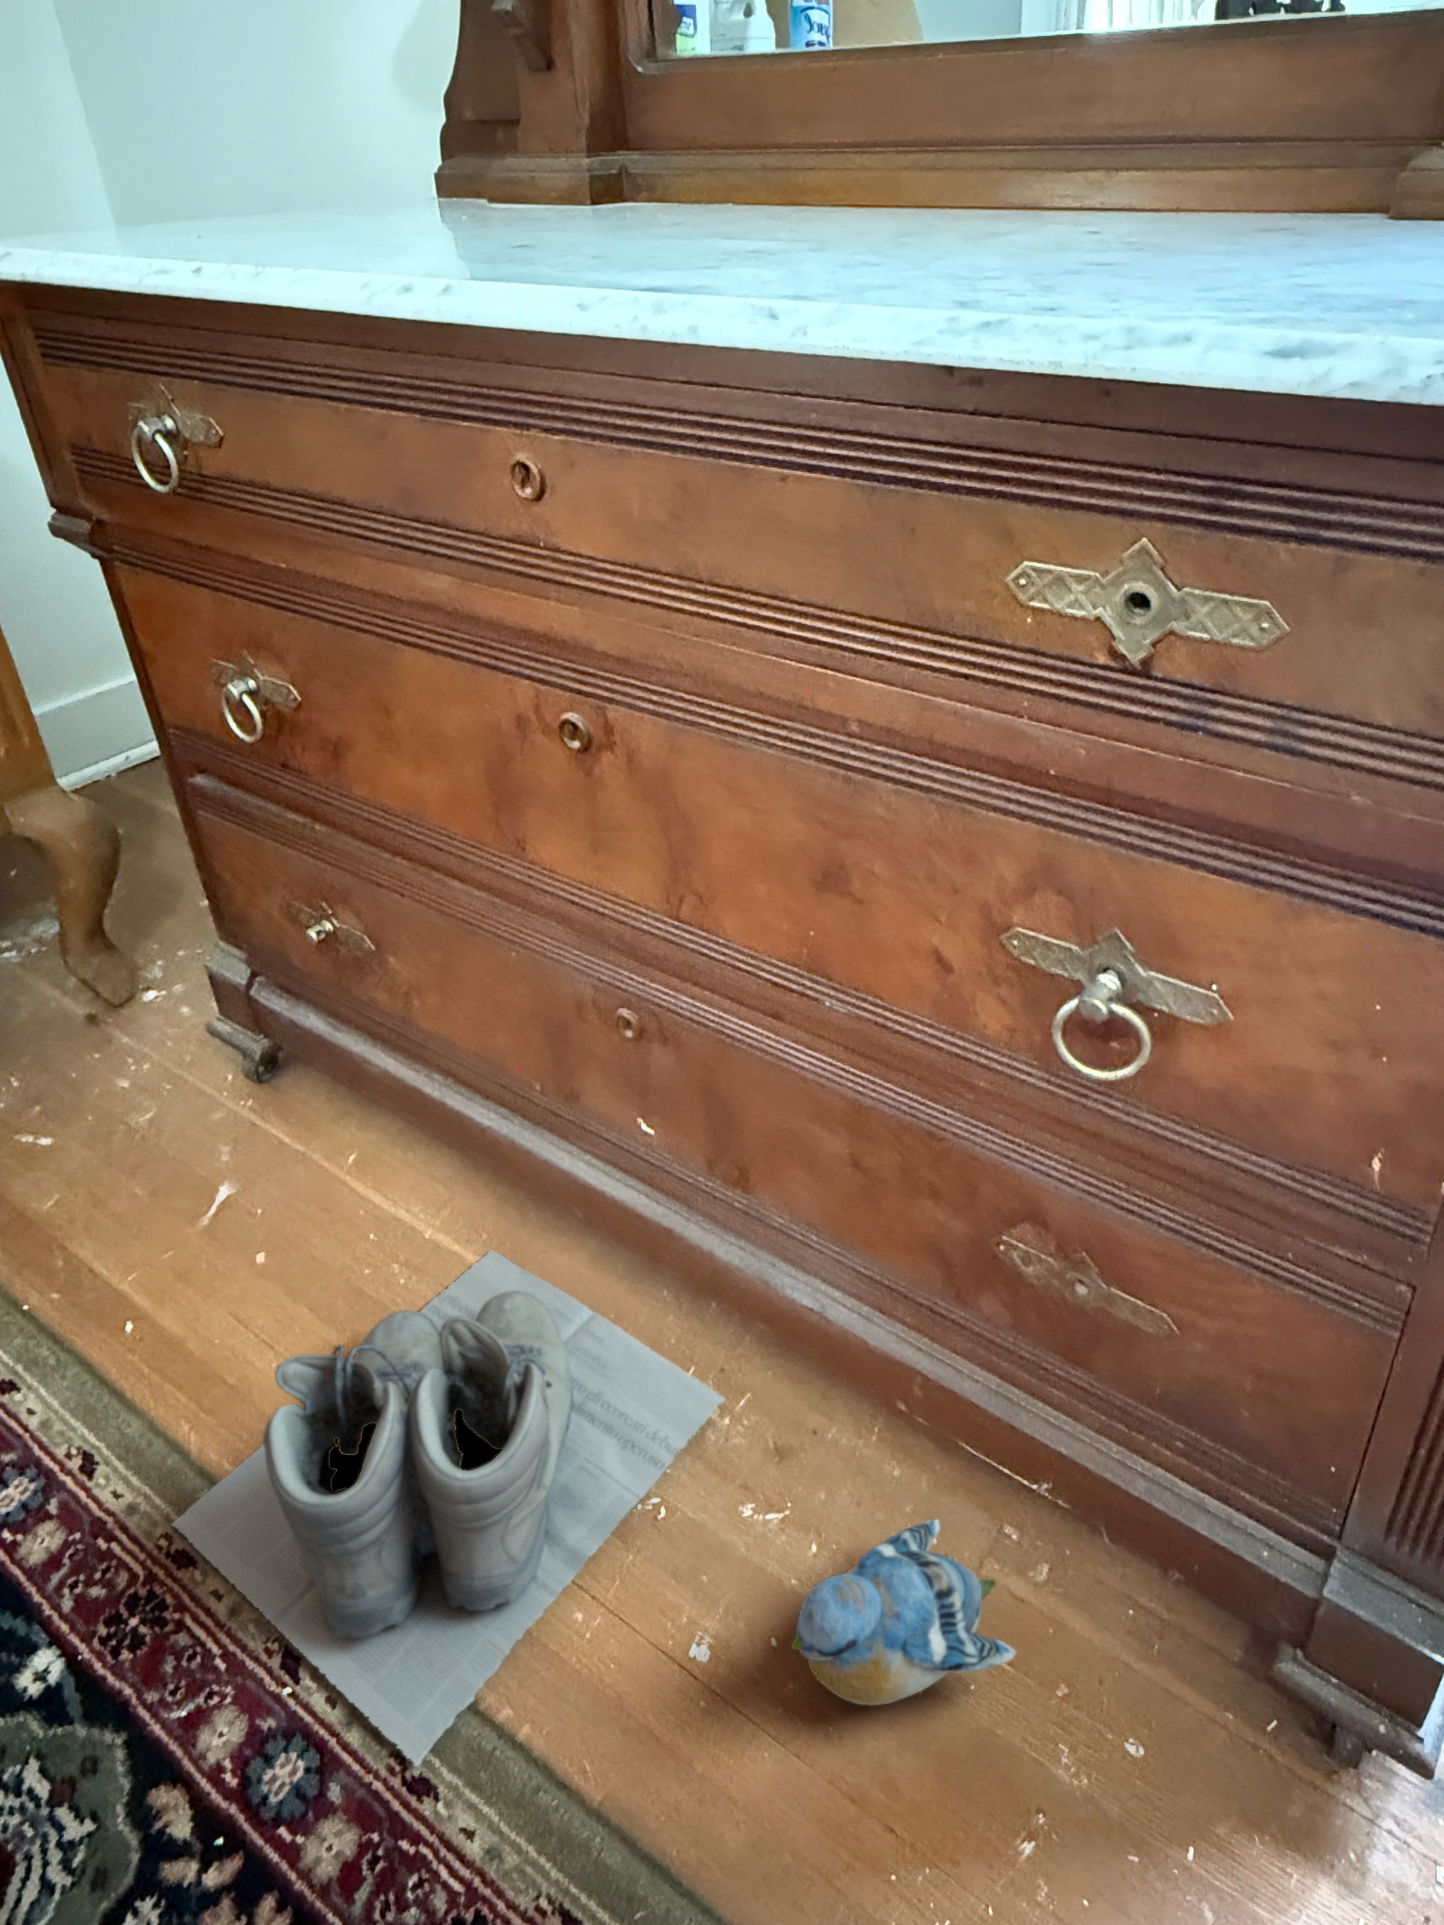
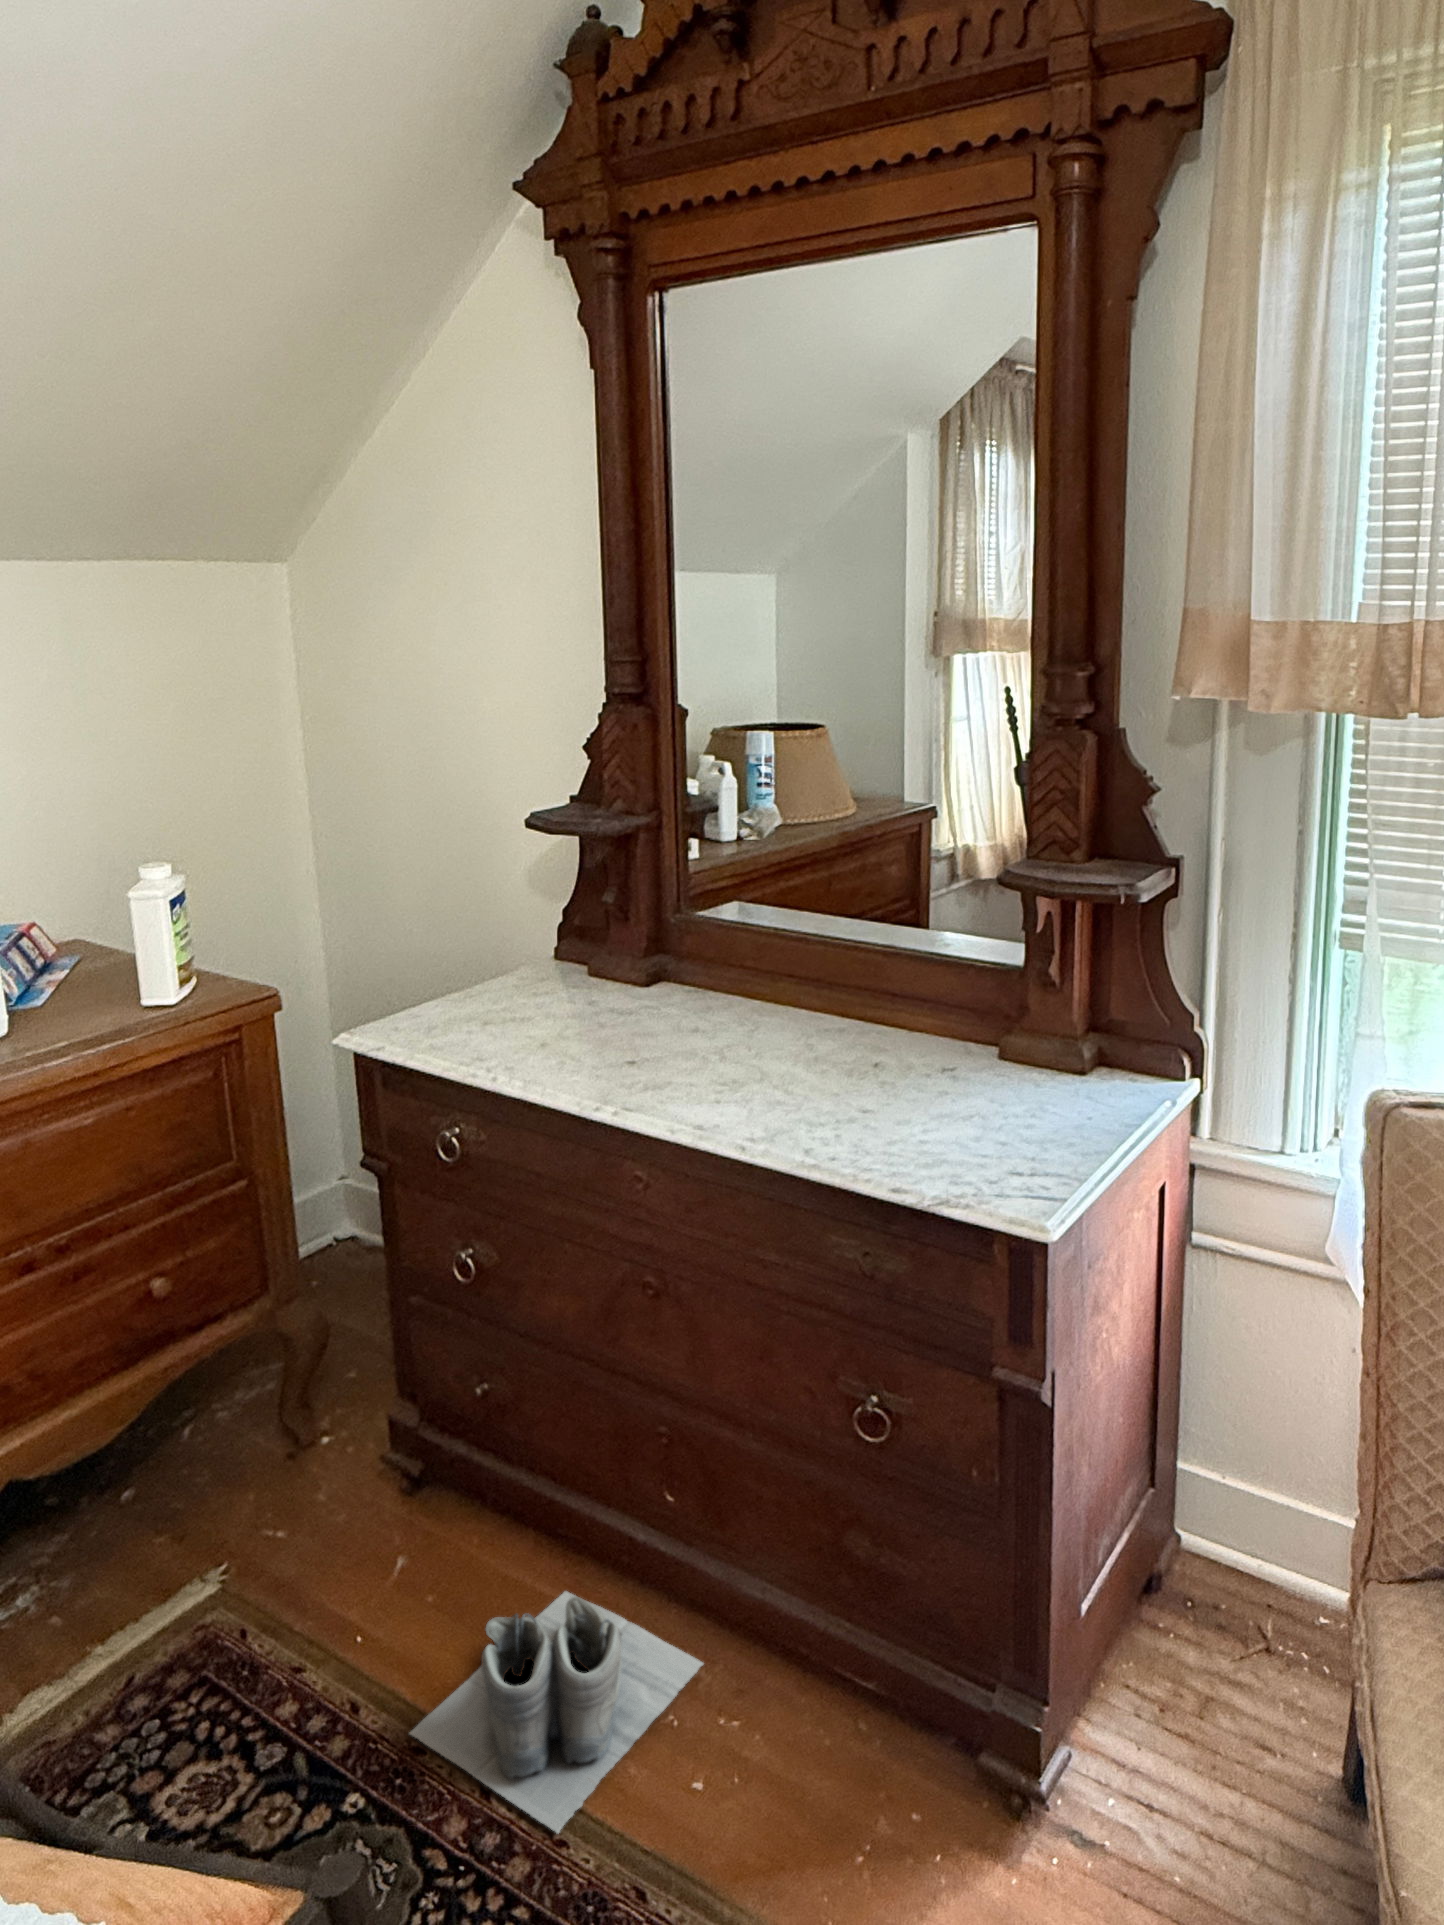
plush toy: present [791,1520,1016,1705] -> none [744,1709,855,1797]

